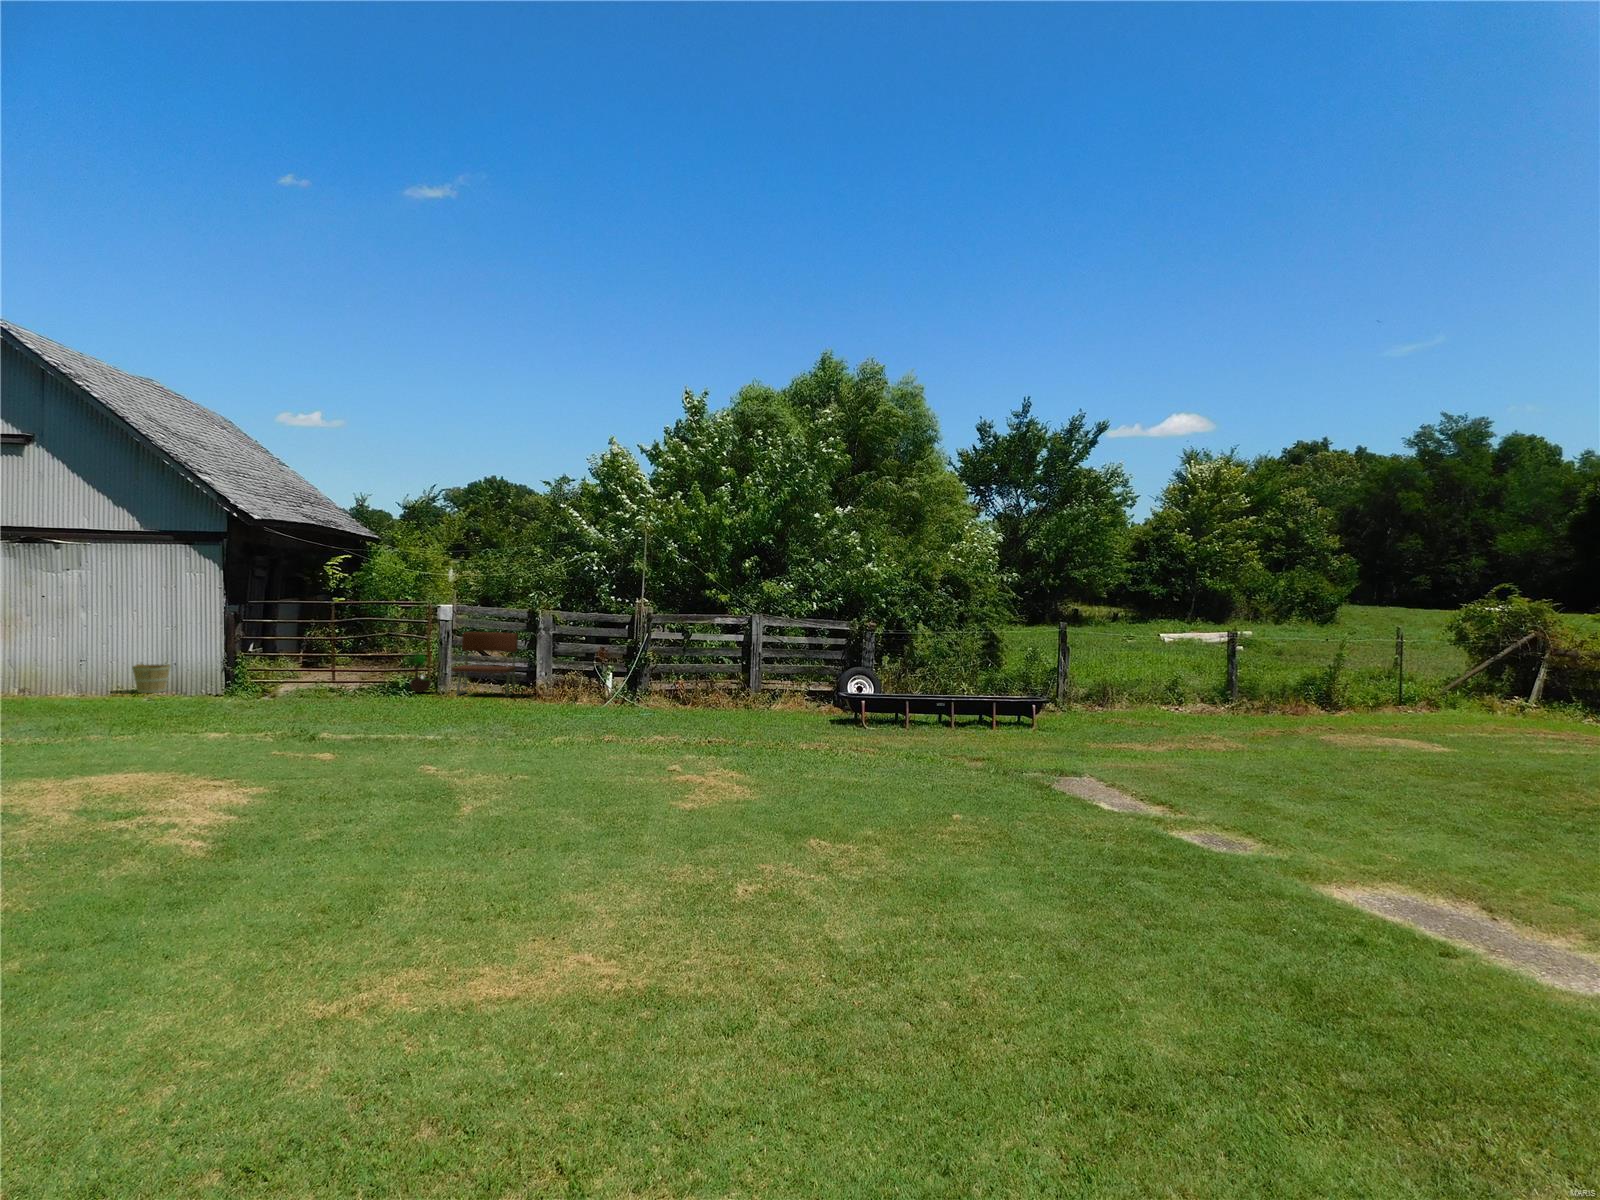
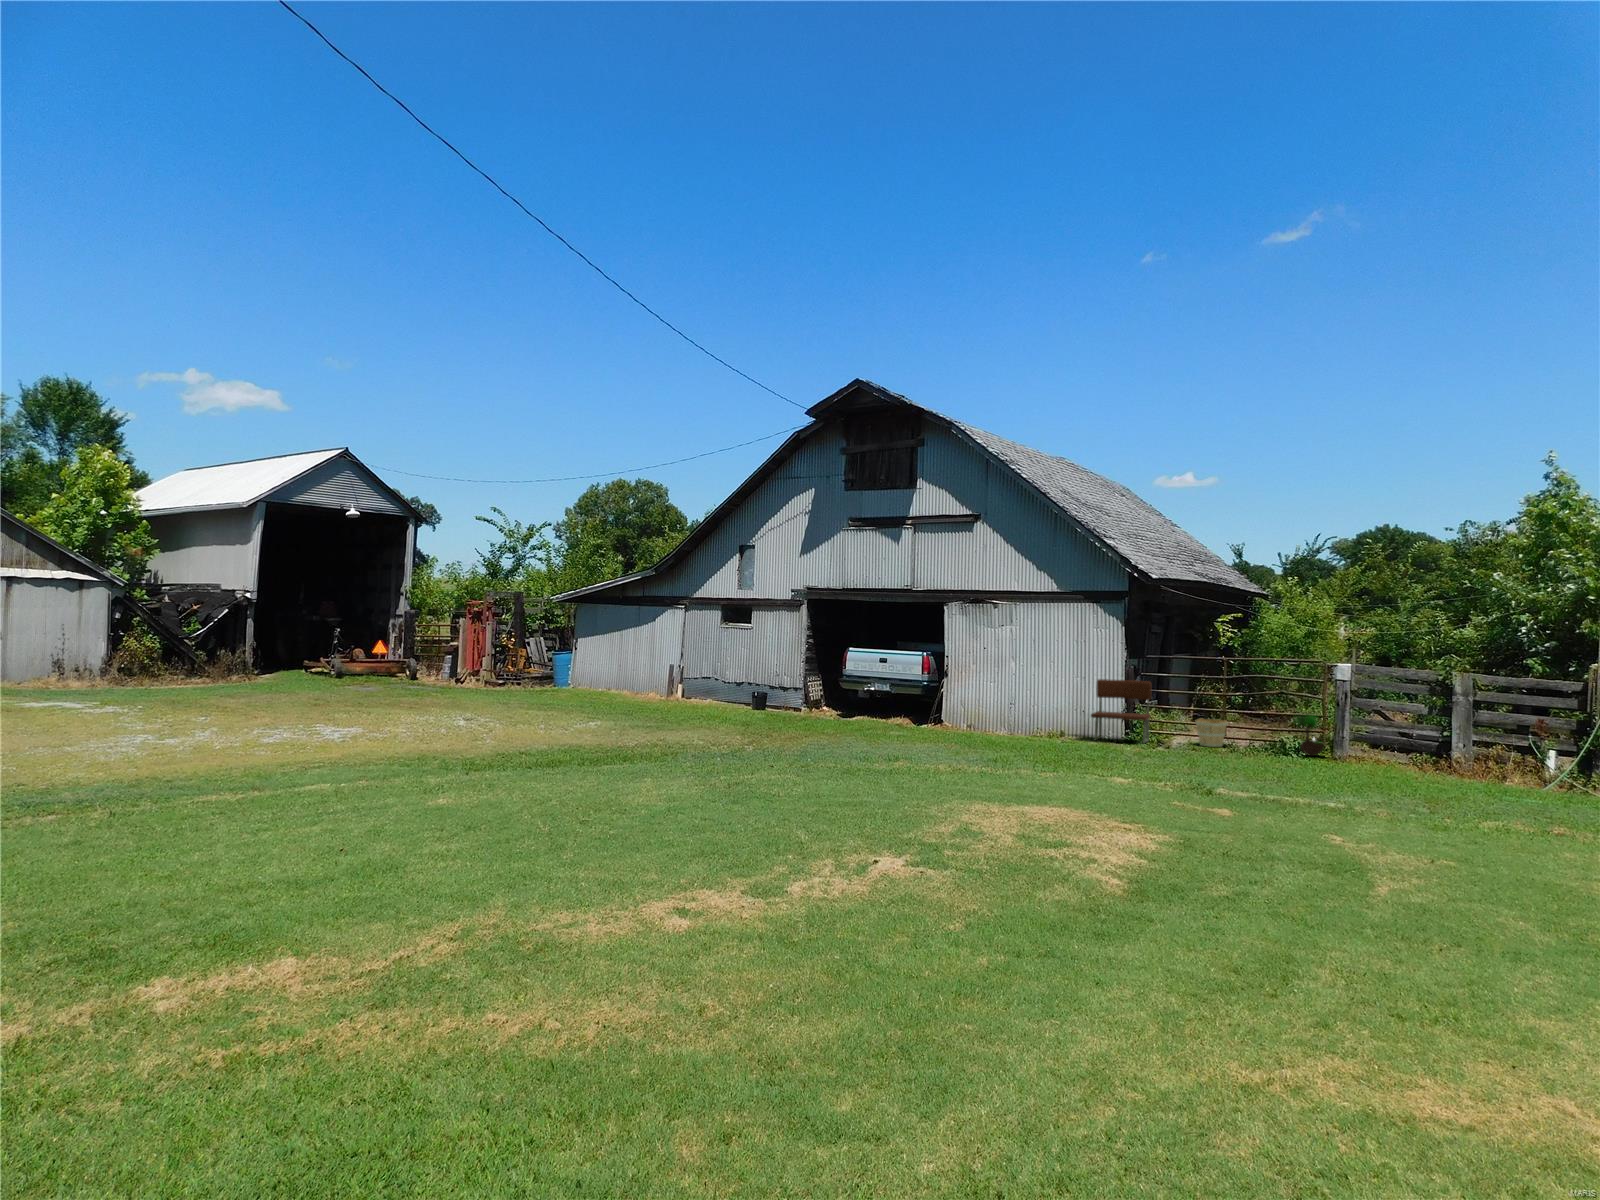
bench: present [452,632,518,696] -> present [1091,679,1151,743]
wooden bucket: present [132,664,171,693] -> present [1196,718,1227,747]

